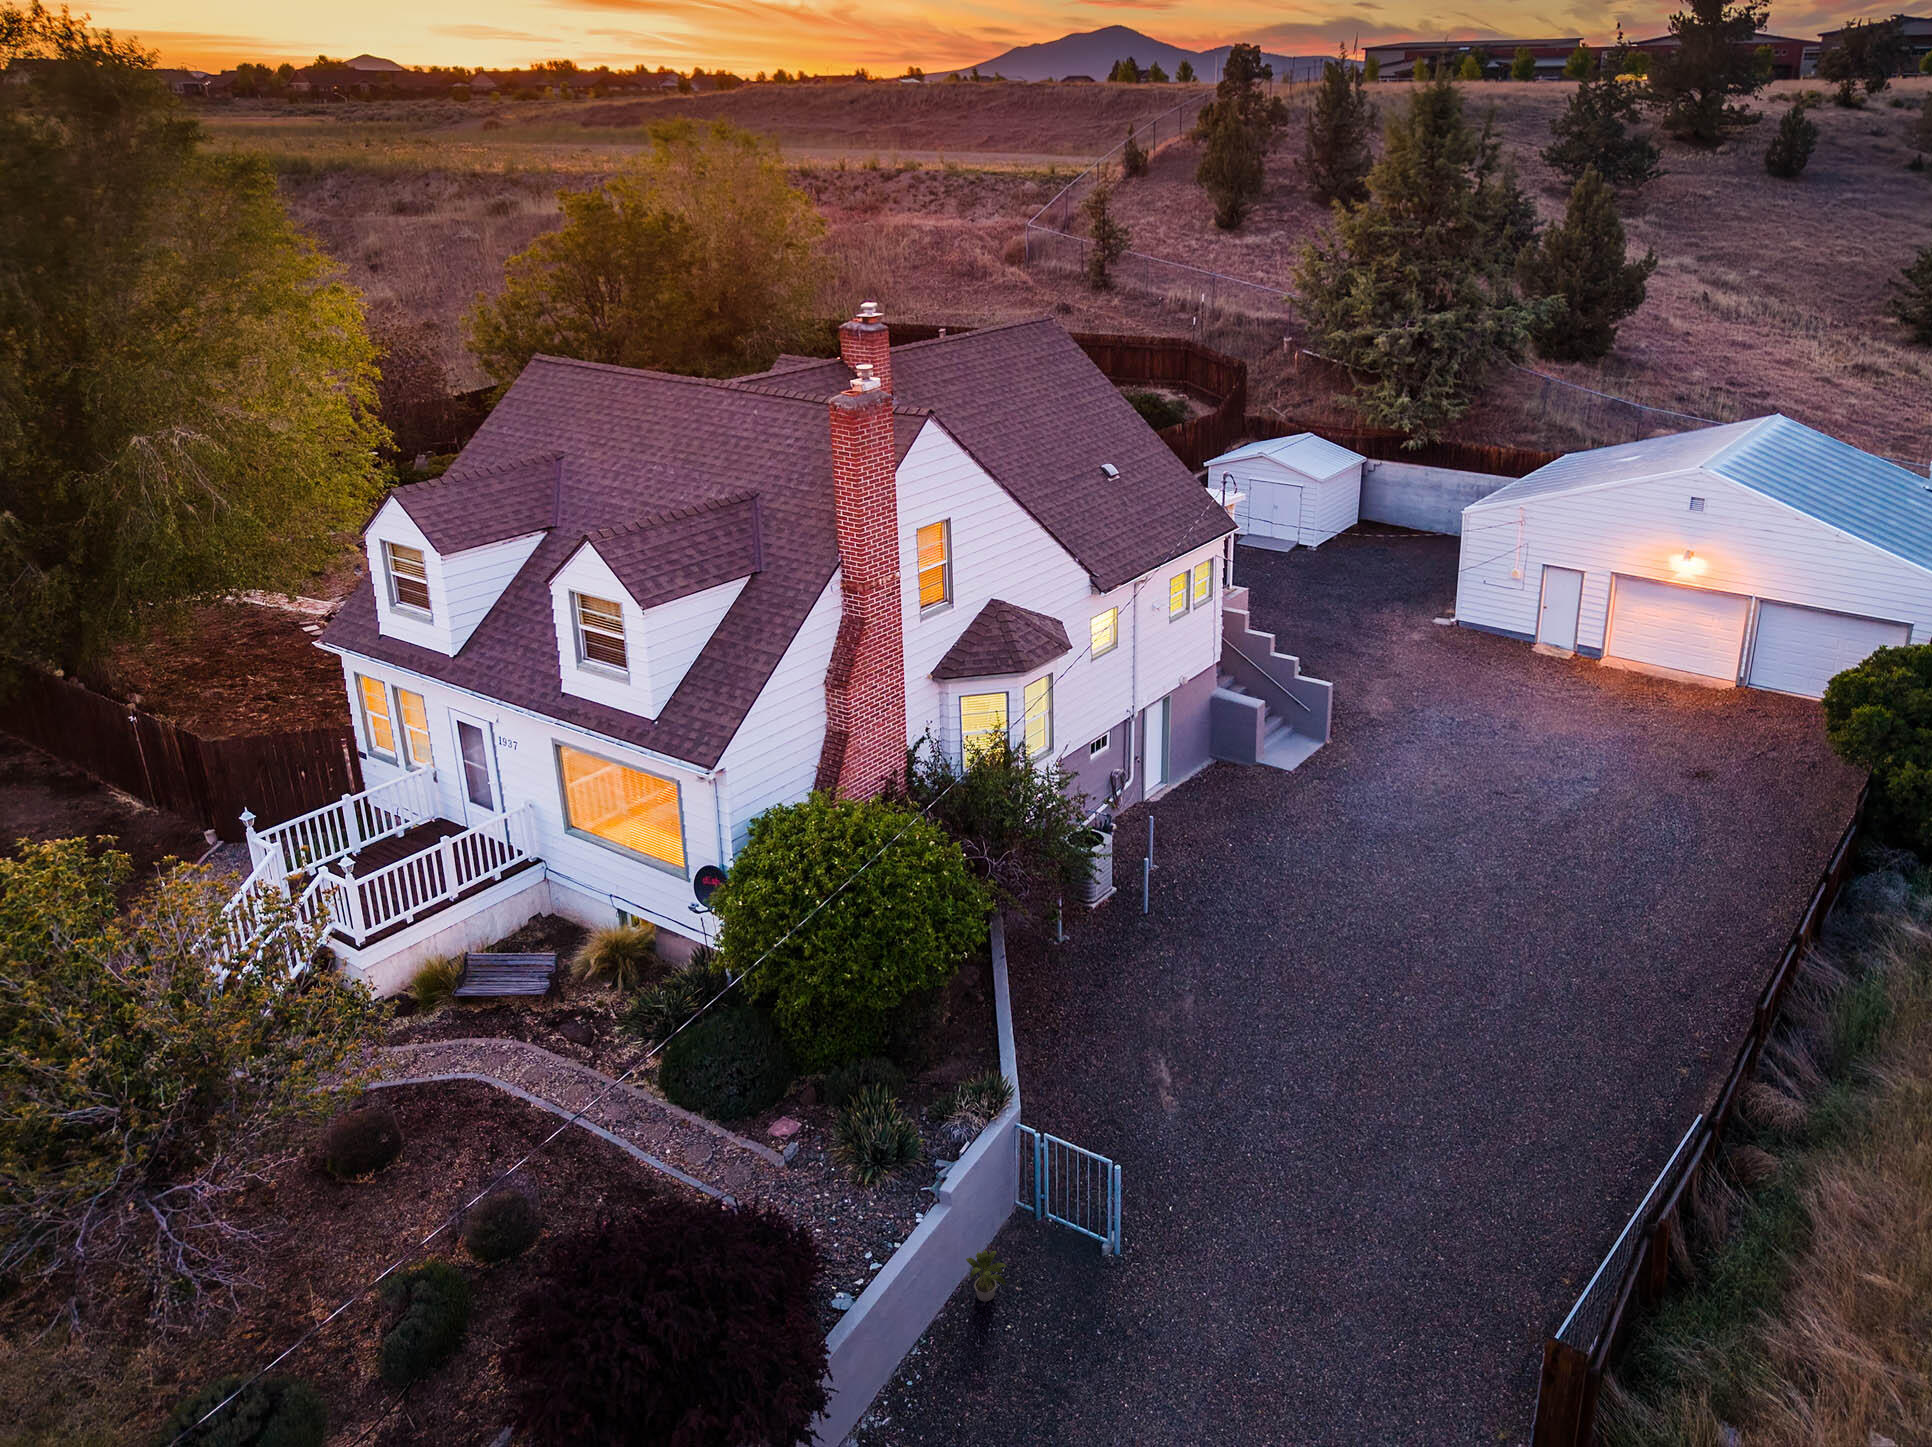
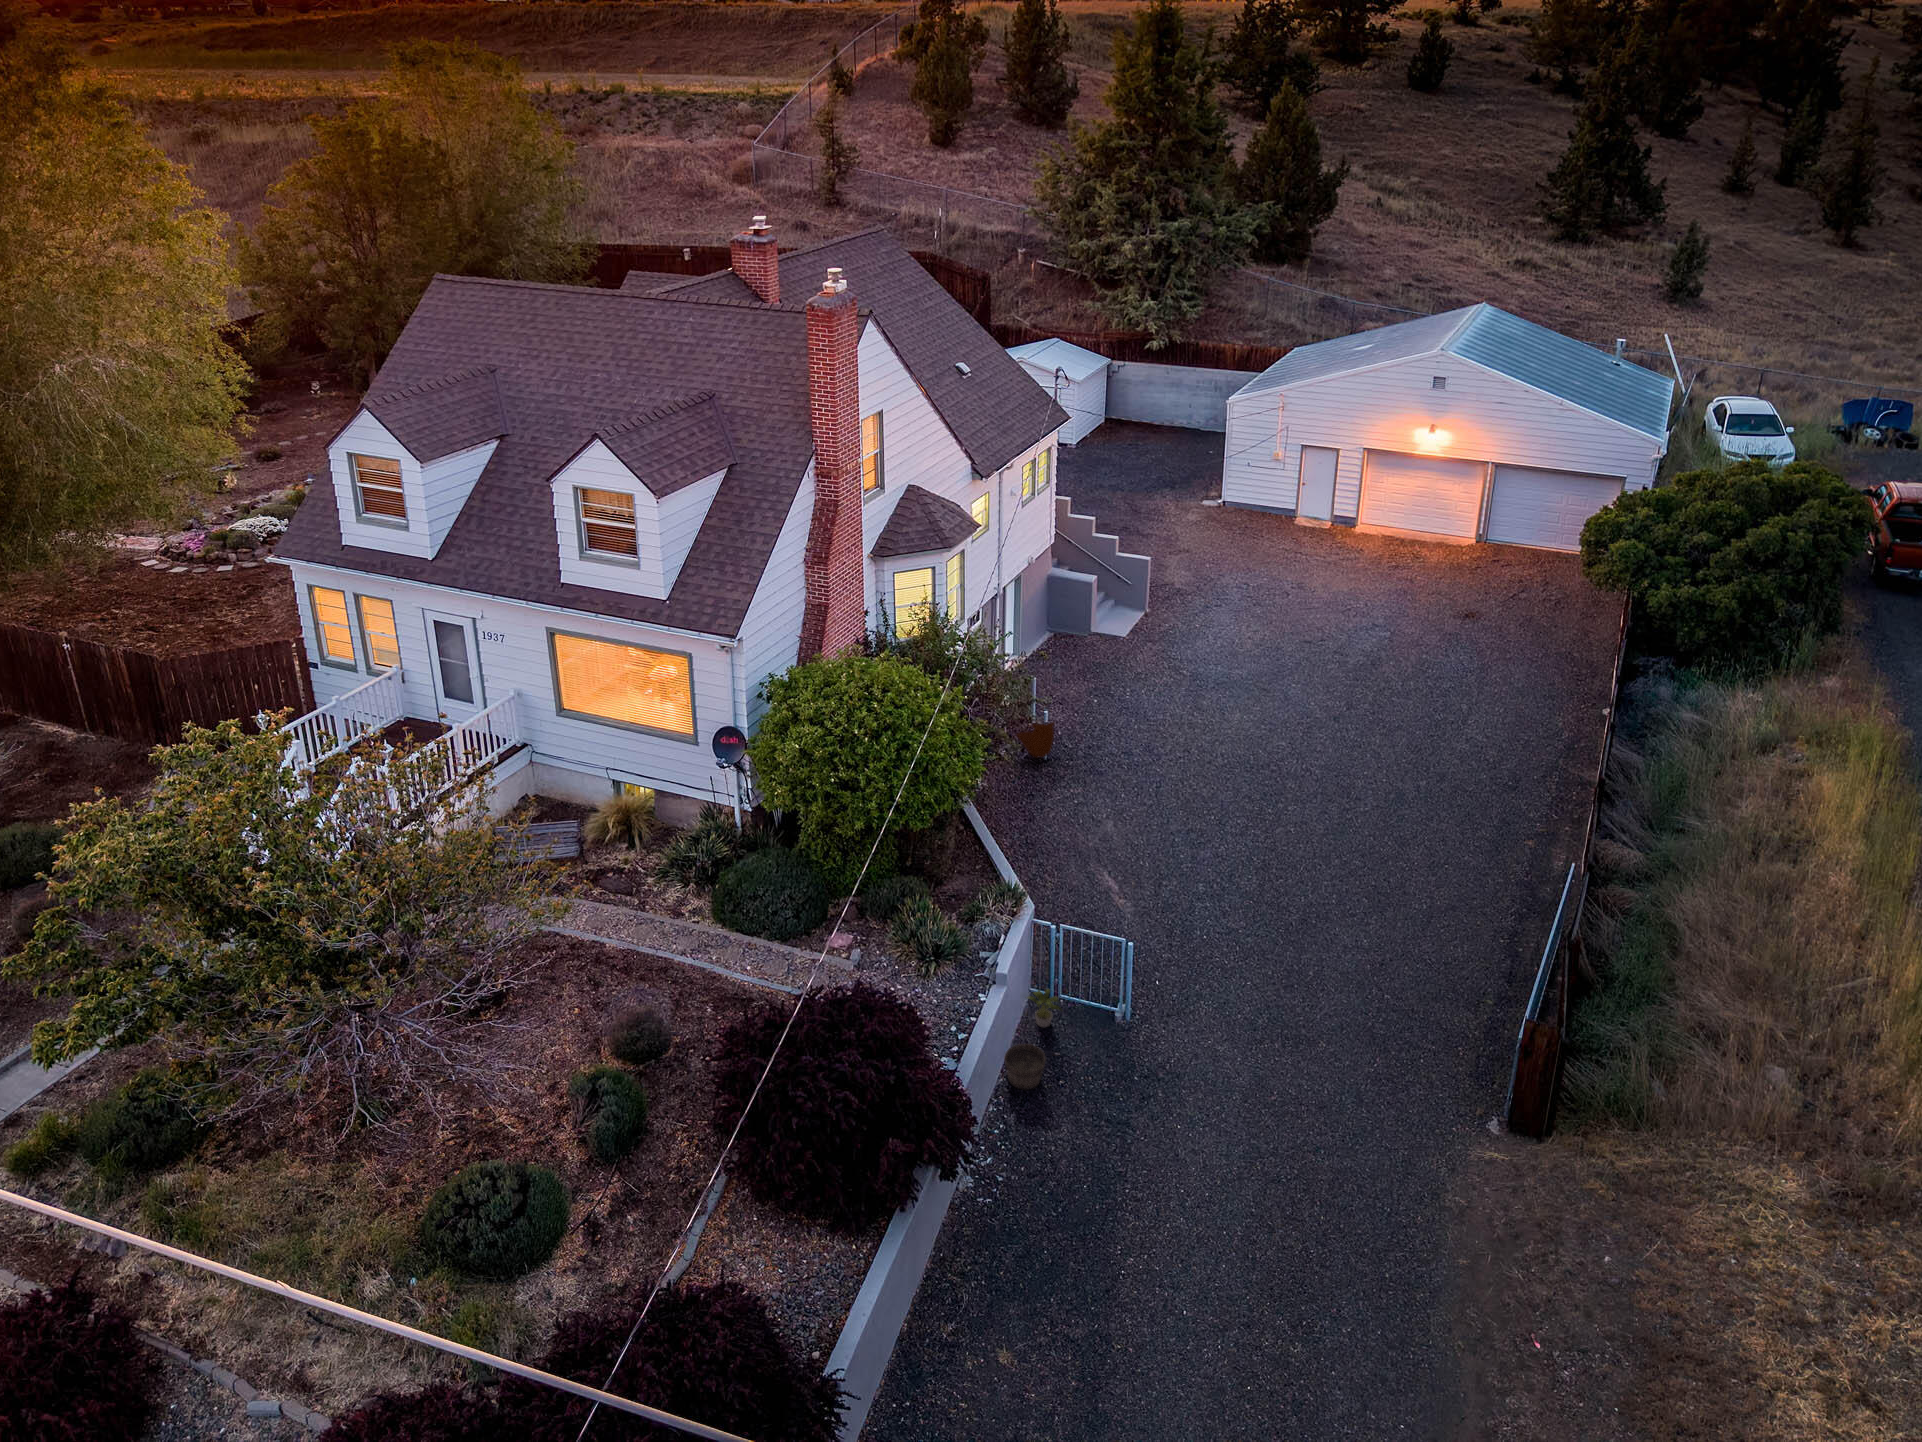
lounge chair: none [1103,879,1141,934] -> present [1016,722,1055,765]
wooden bucket: none [900,1331,953,1397] -> present [1004,1044,1046,1090]

